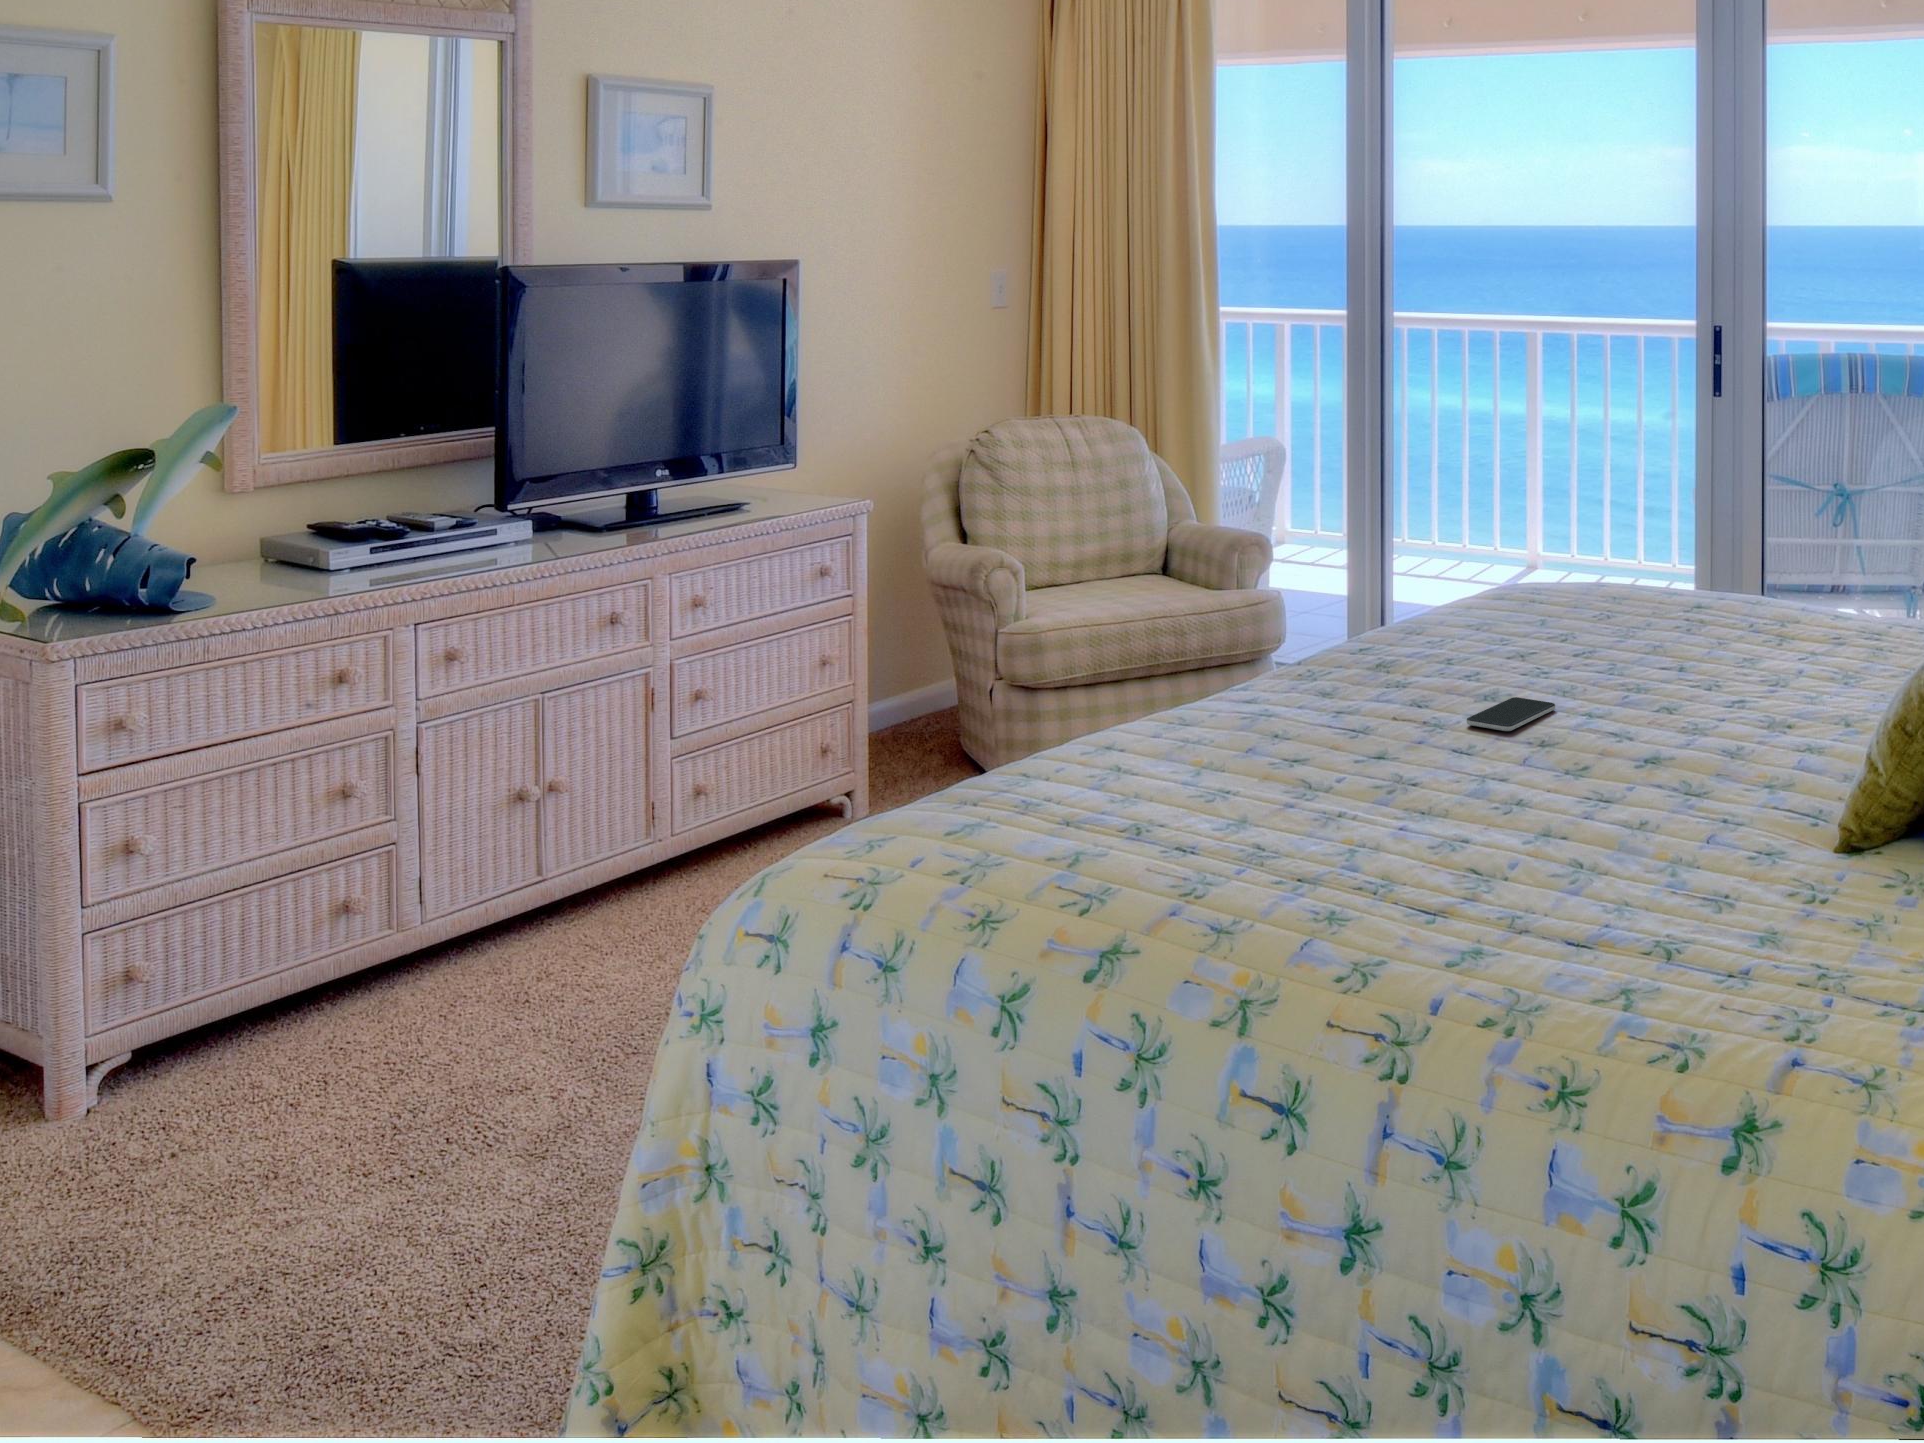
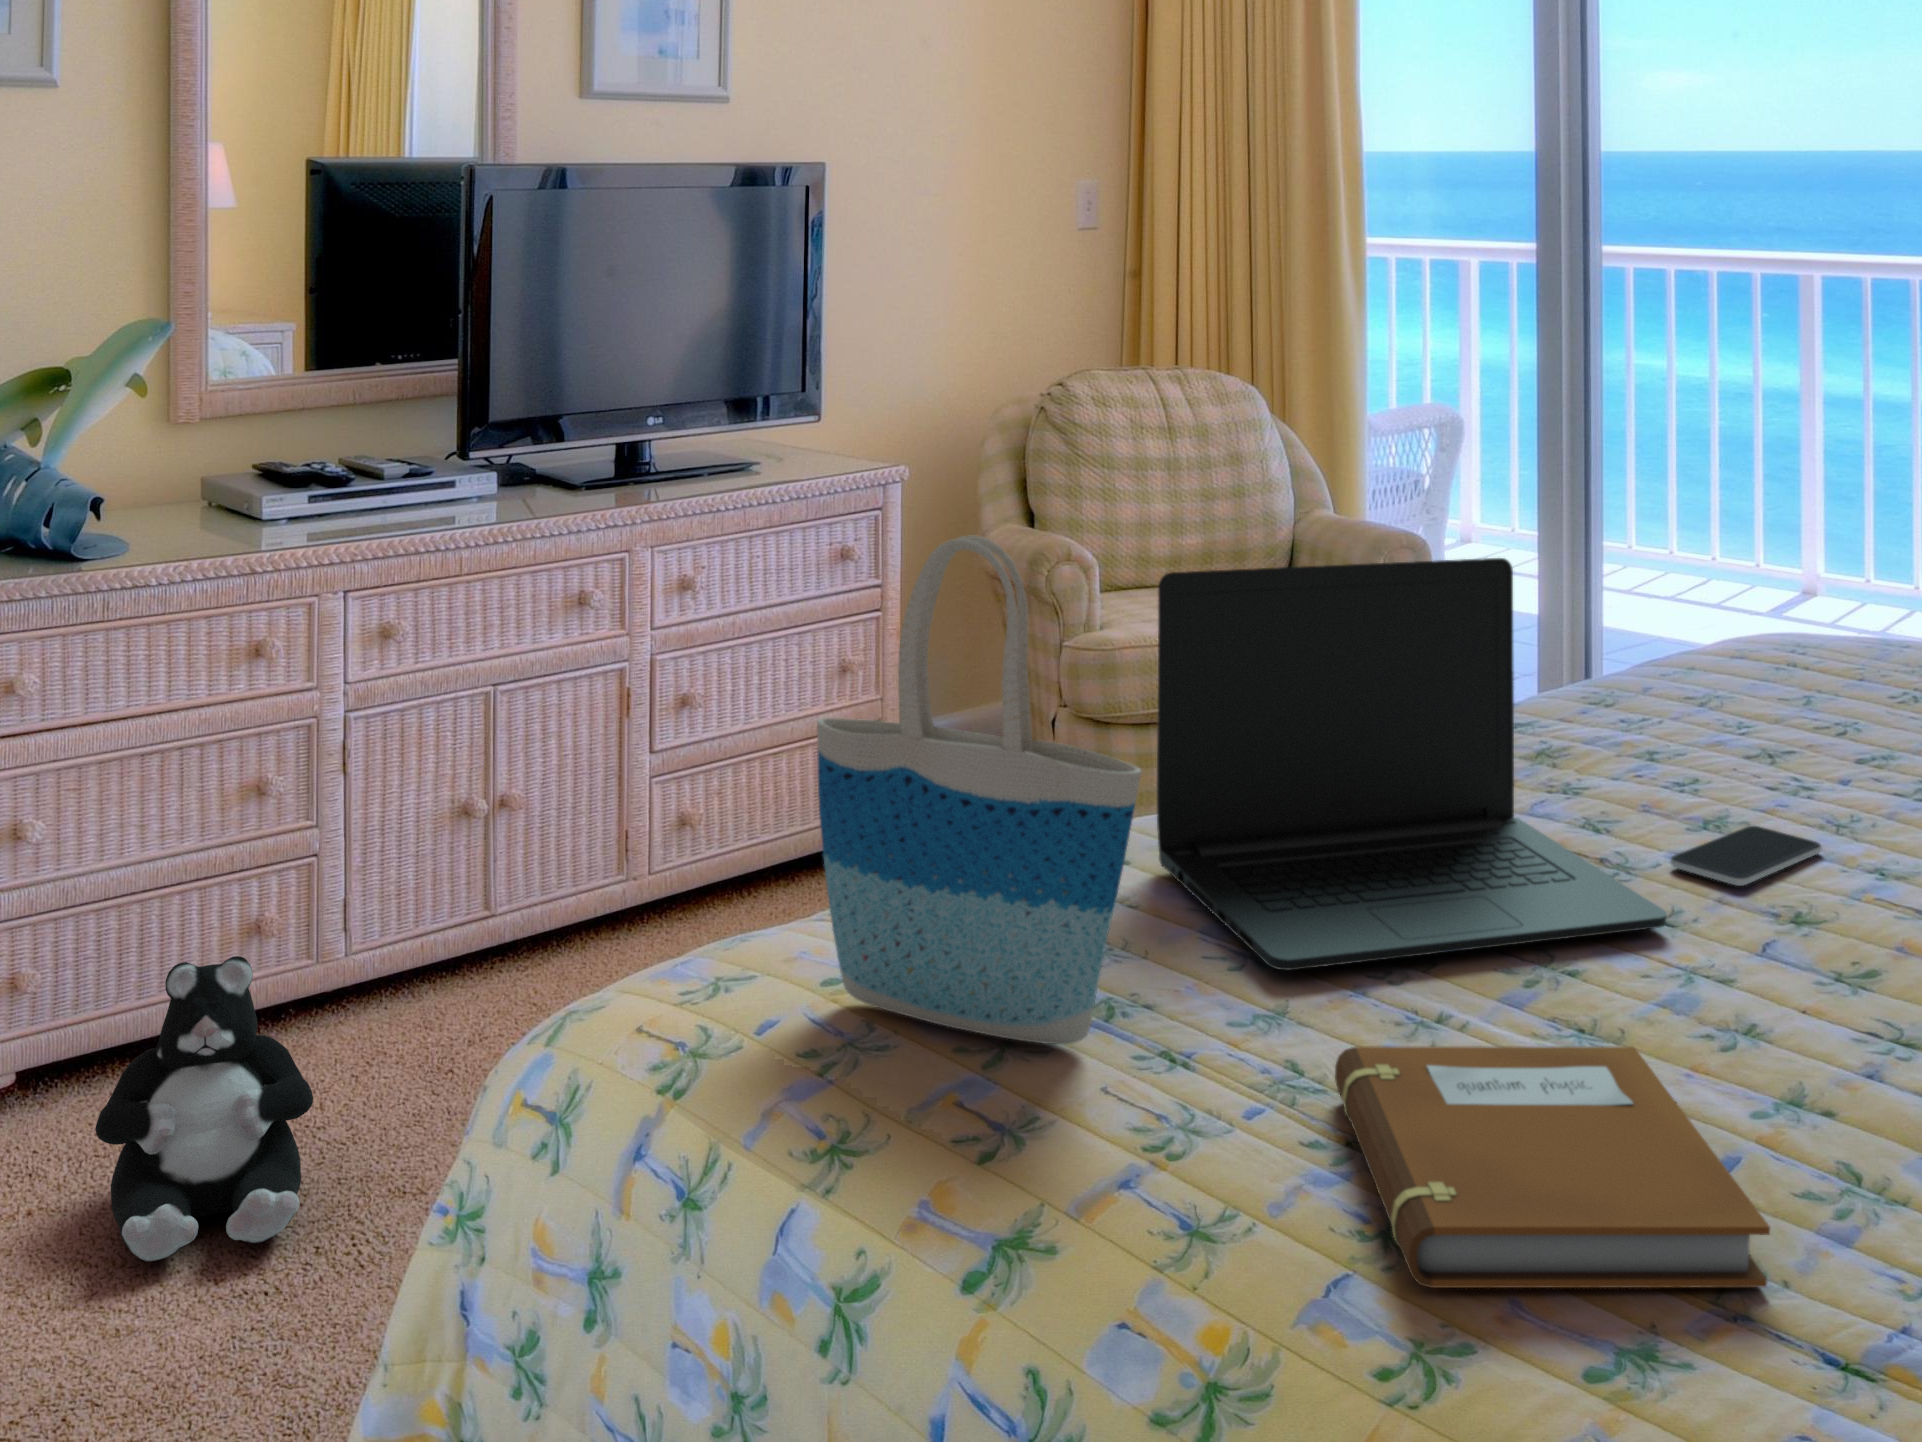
tote bag: none [941,538,1162,852] -> present [817,535,1141,1044]
laptop: none [1141,538,1468,800] -> present [1157,558,1667,970]
notebook: none [1286,813,1536,939] -> present [1335,1046,1770,1288]
plush toy: none [246,919,438,1163] -> present [95,956,313,1261]

